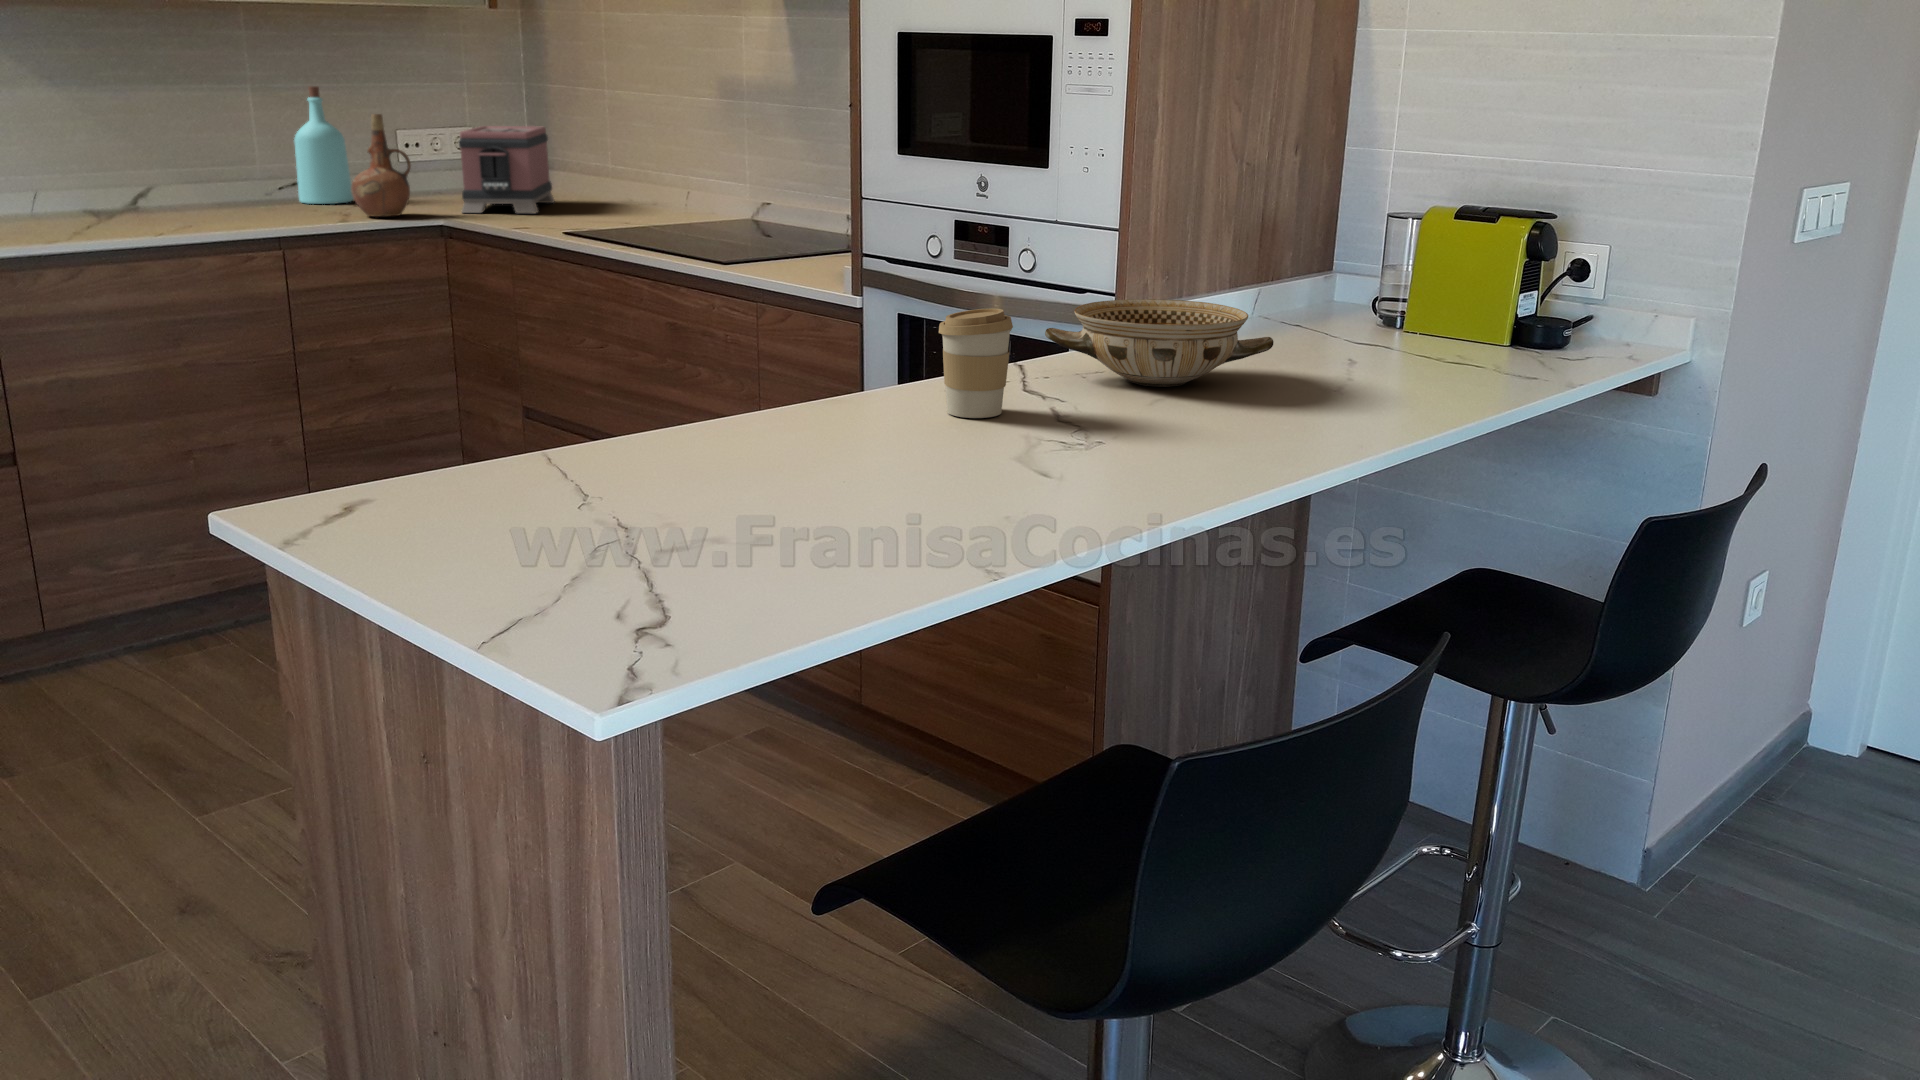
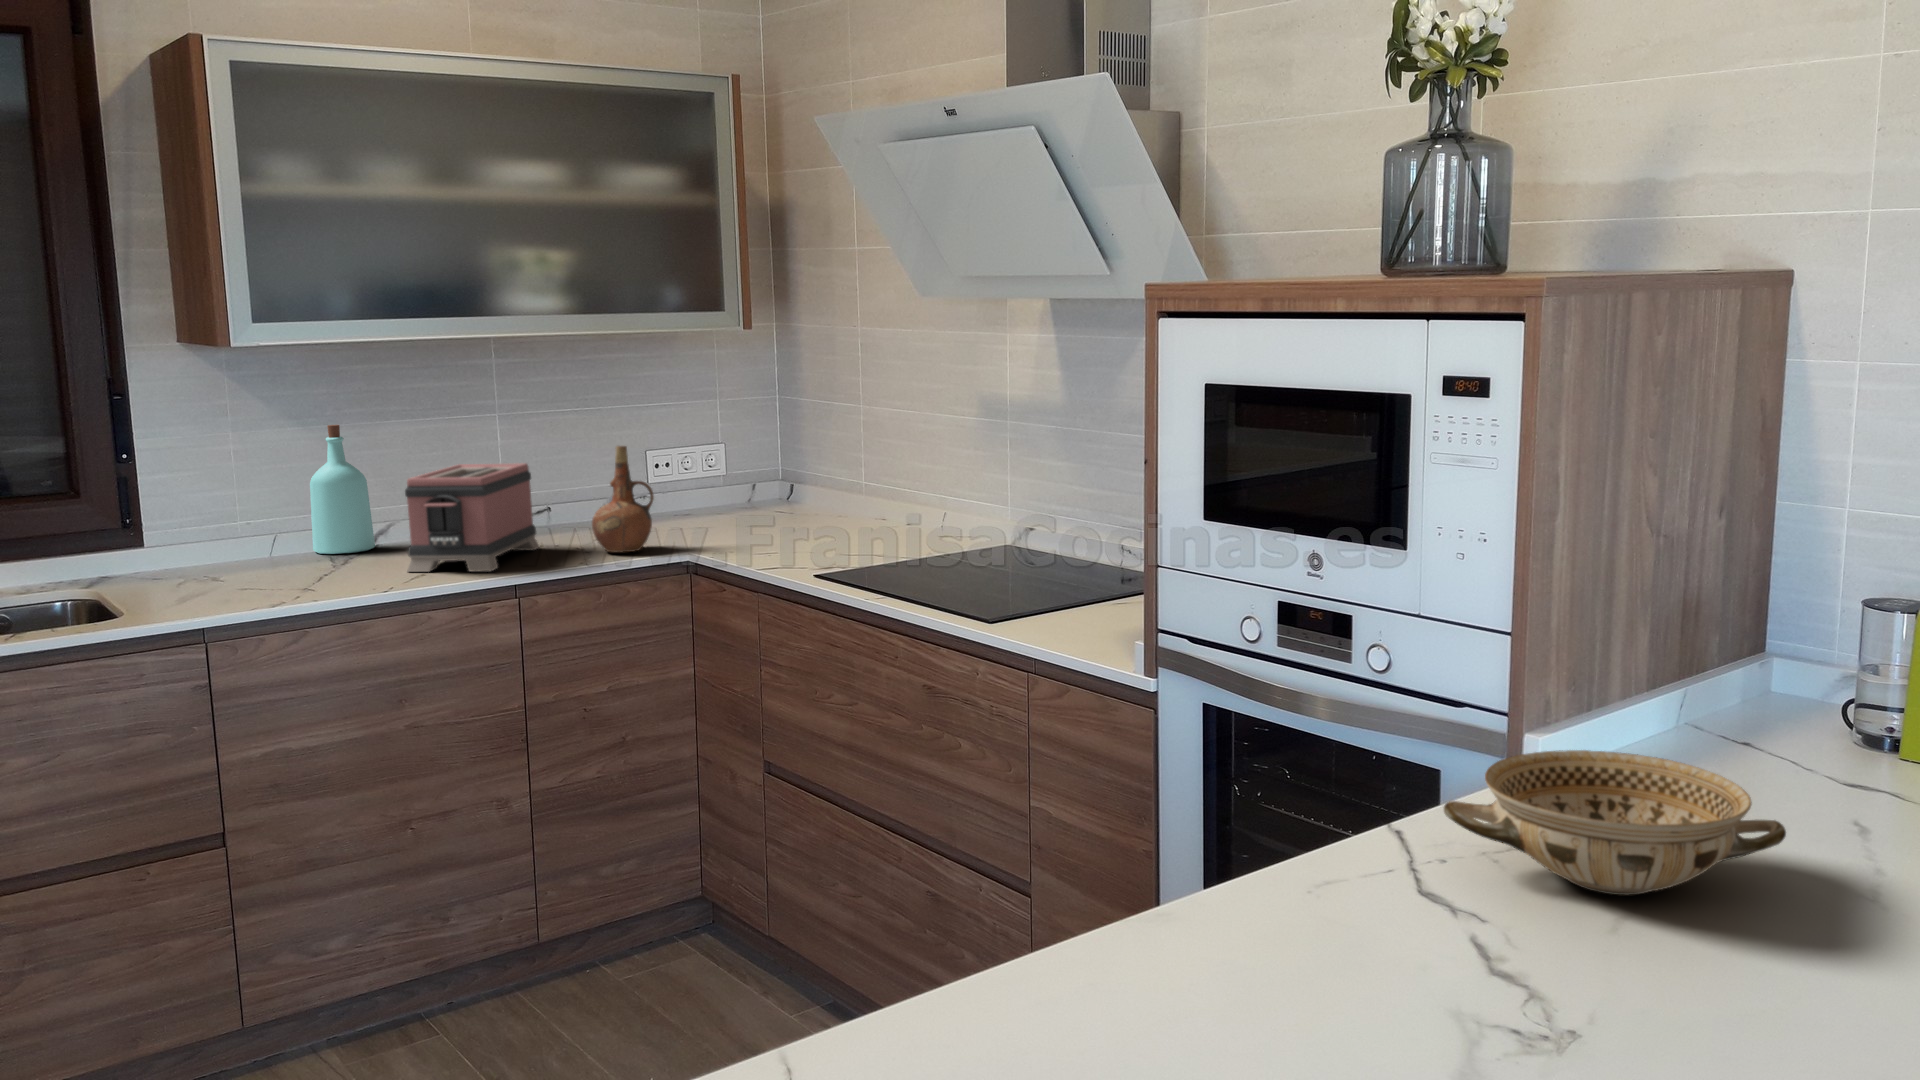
bottle: present [294,86,354,204] -> present [310,425,375,554]
toaster: present [459,126,554,213] -> present [405,463,539,572]
coffee cup: present [939,309,1013,418] -> none [1314,810,1425,977]

